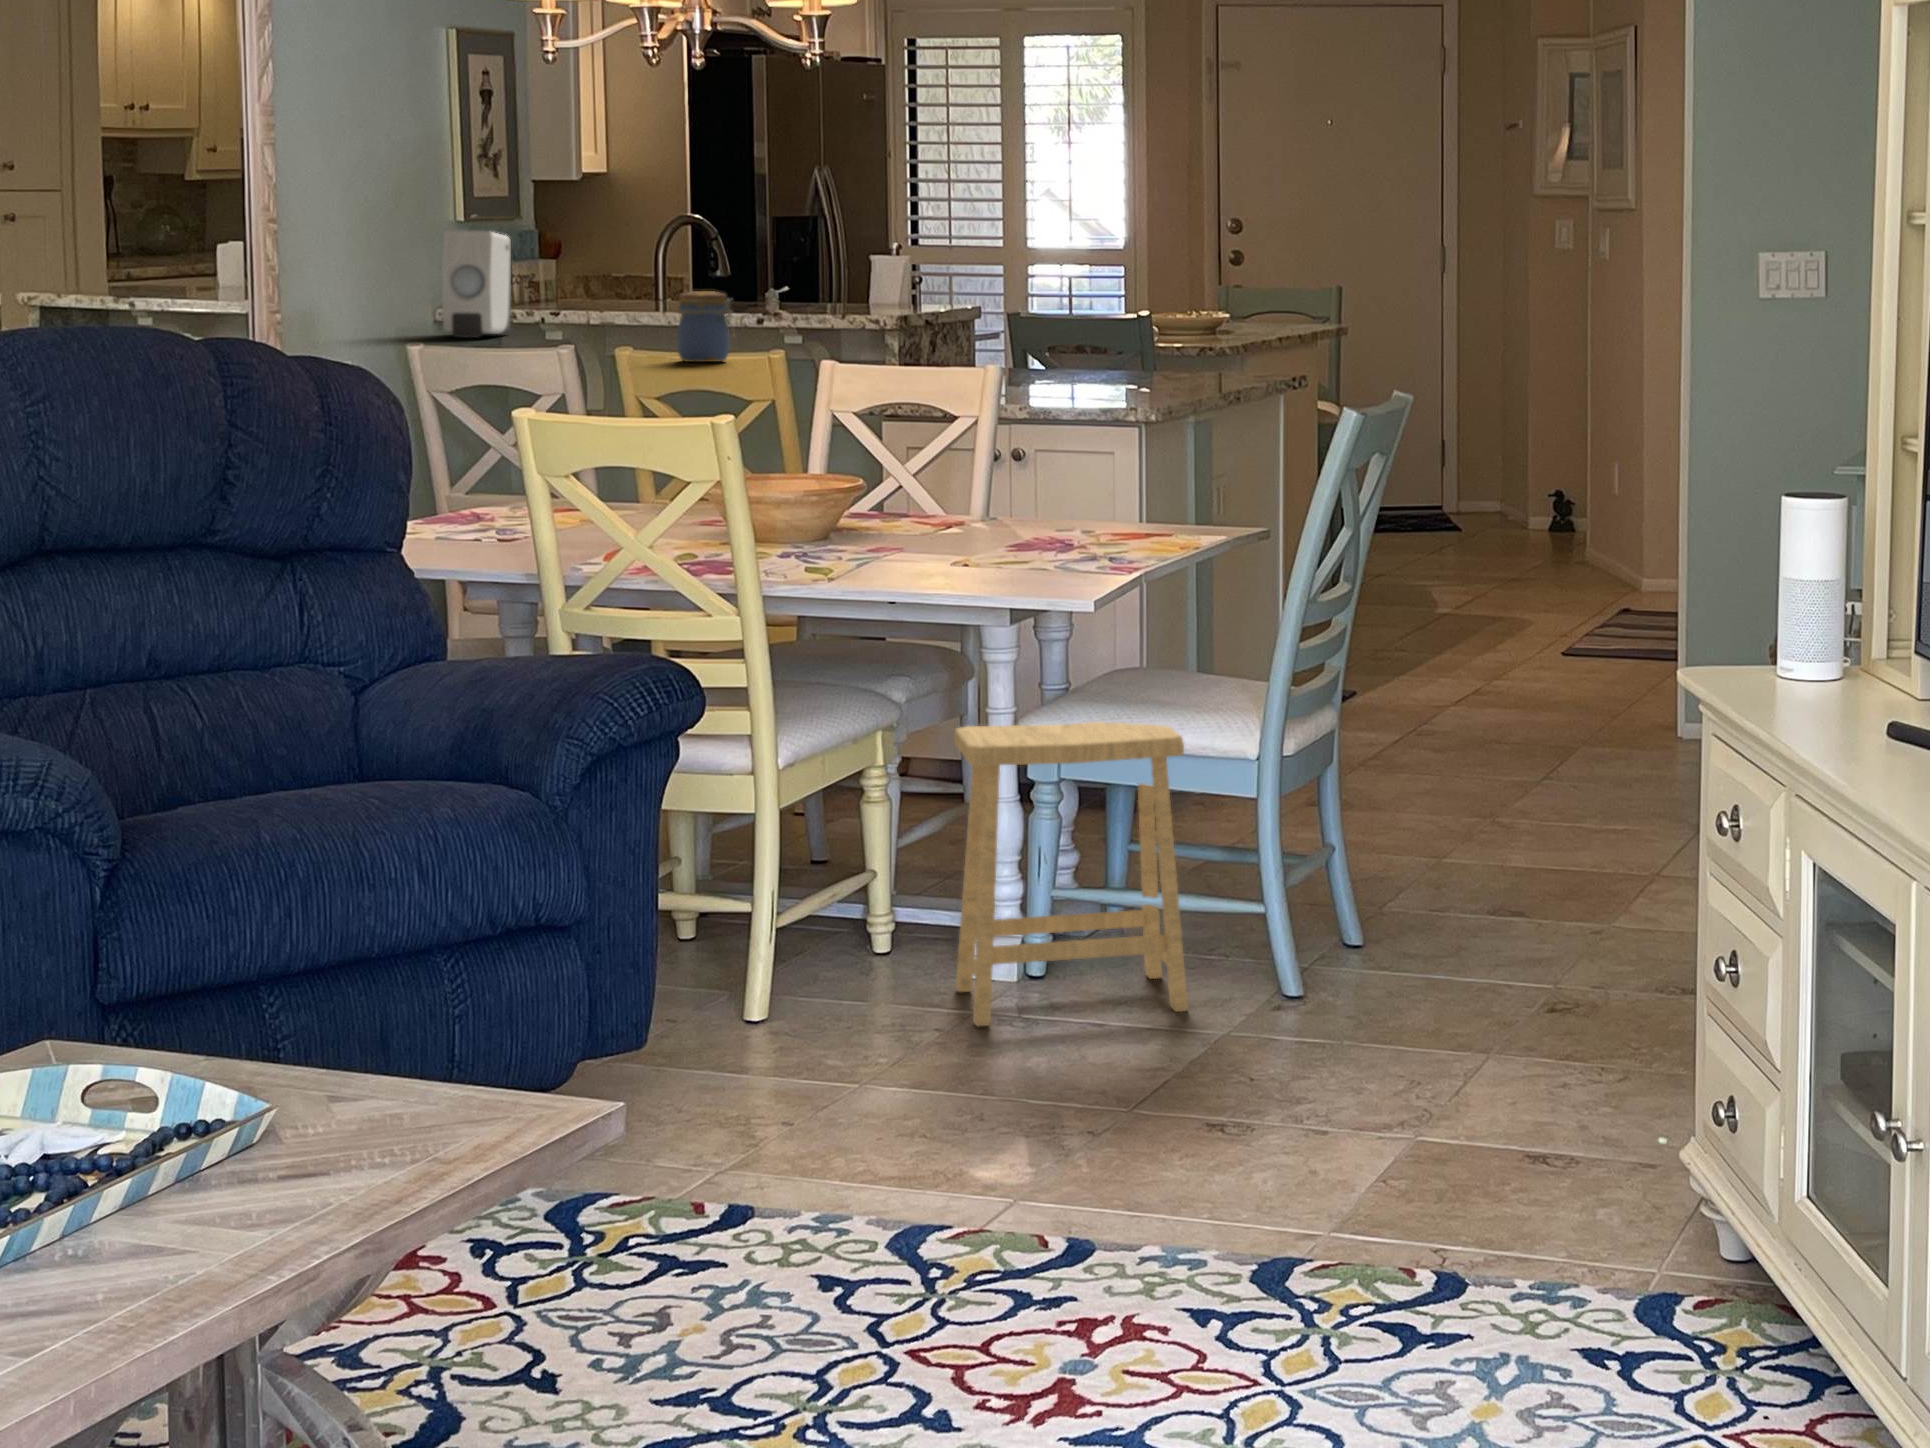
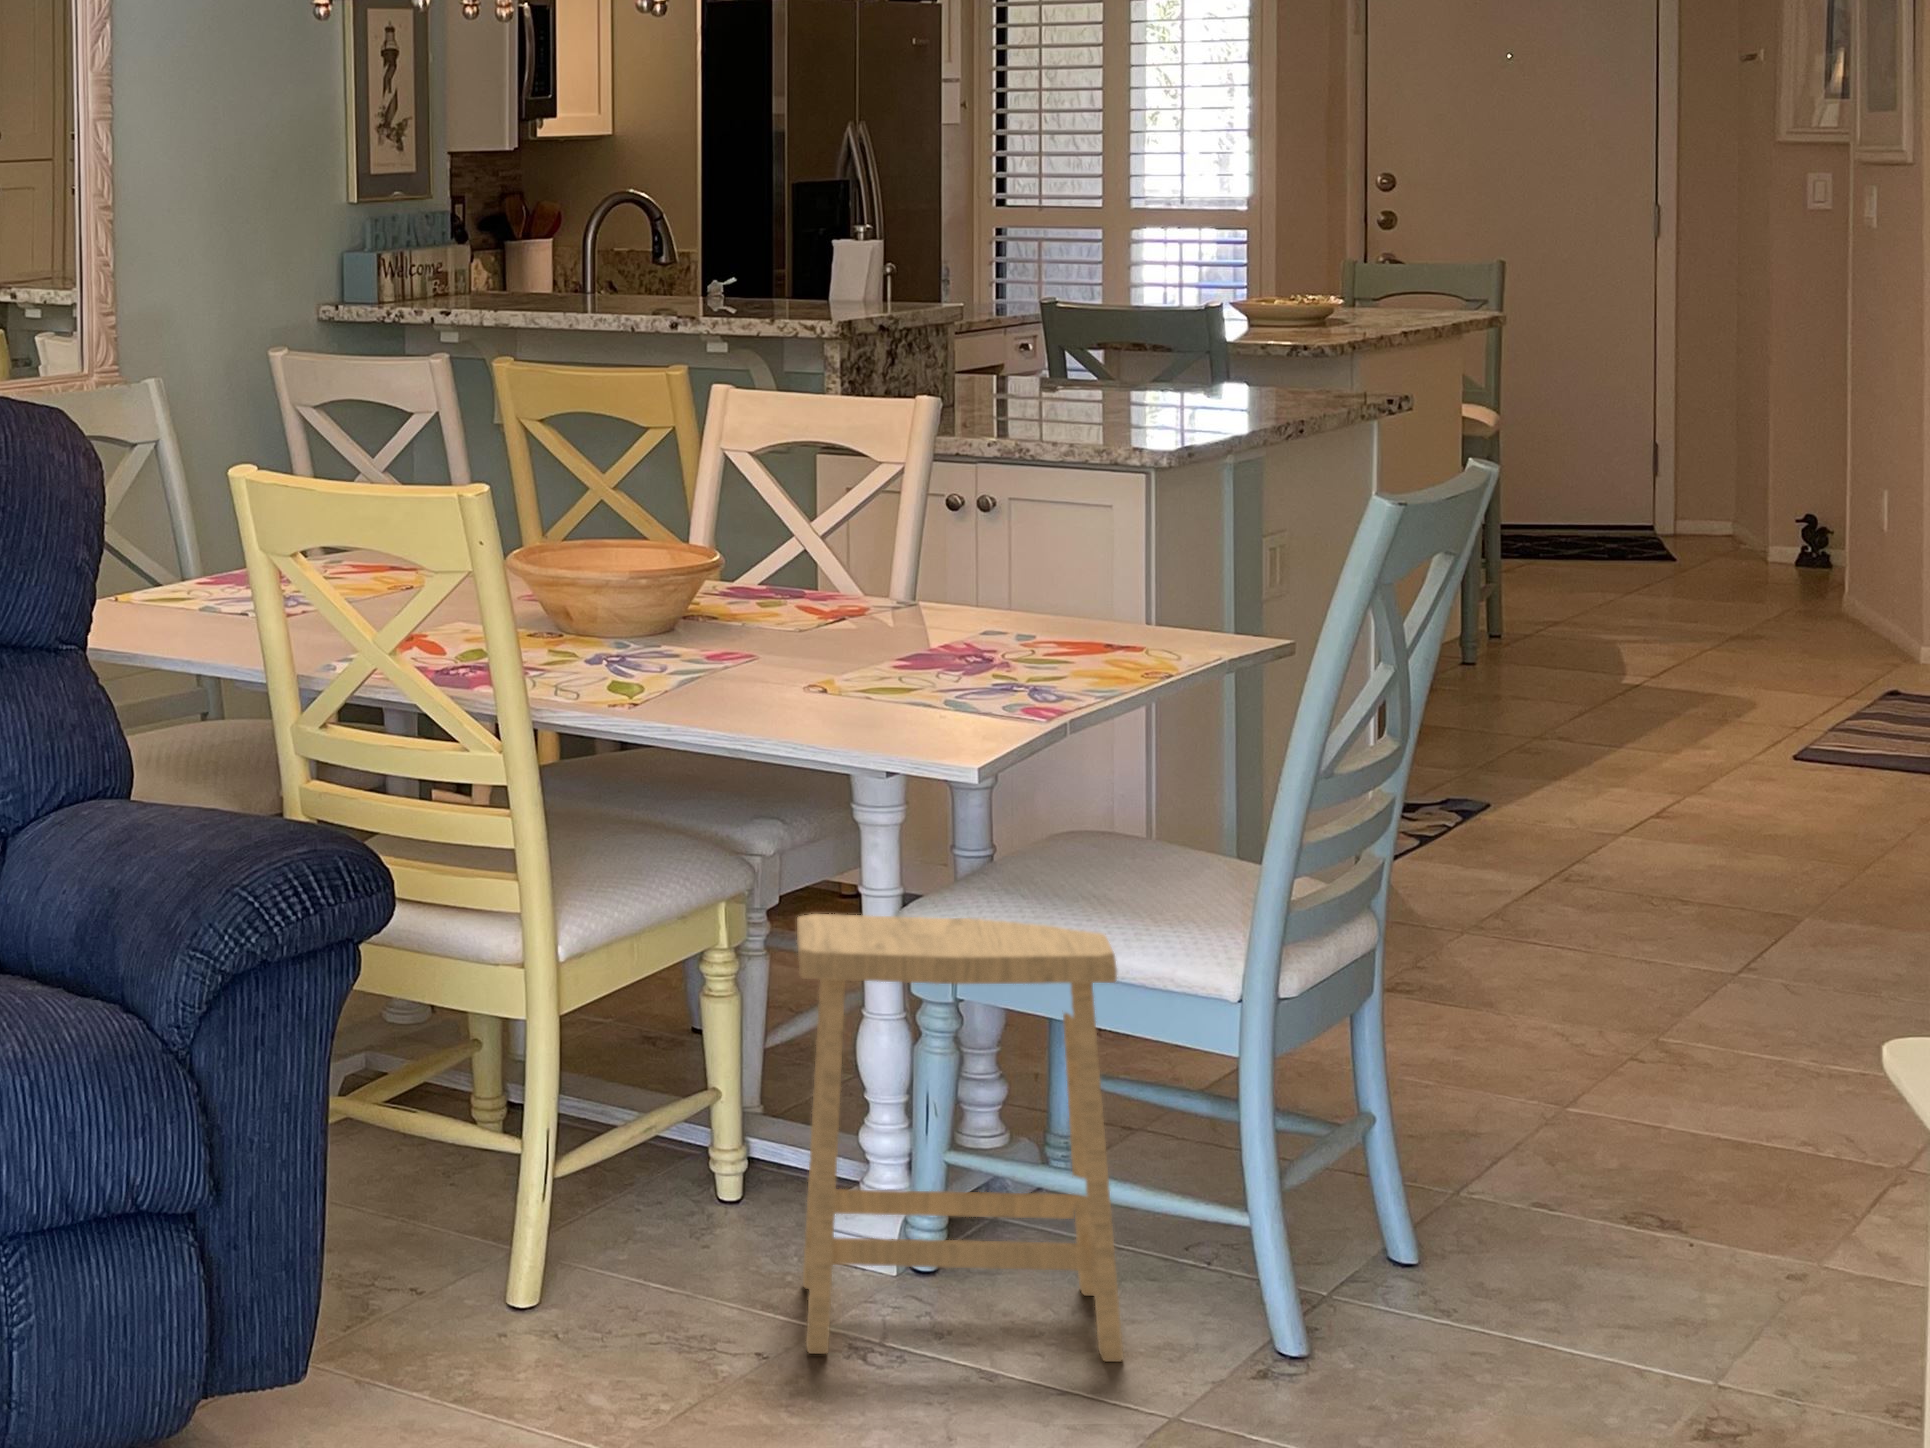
soap dispenser: present [442,231,511,337] -> none [312,218,399,347]
jar: present [678,291,732,362] -> none [553,293,624,383]

